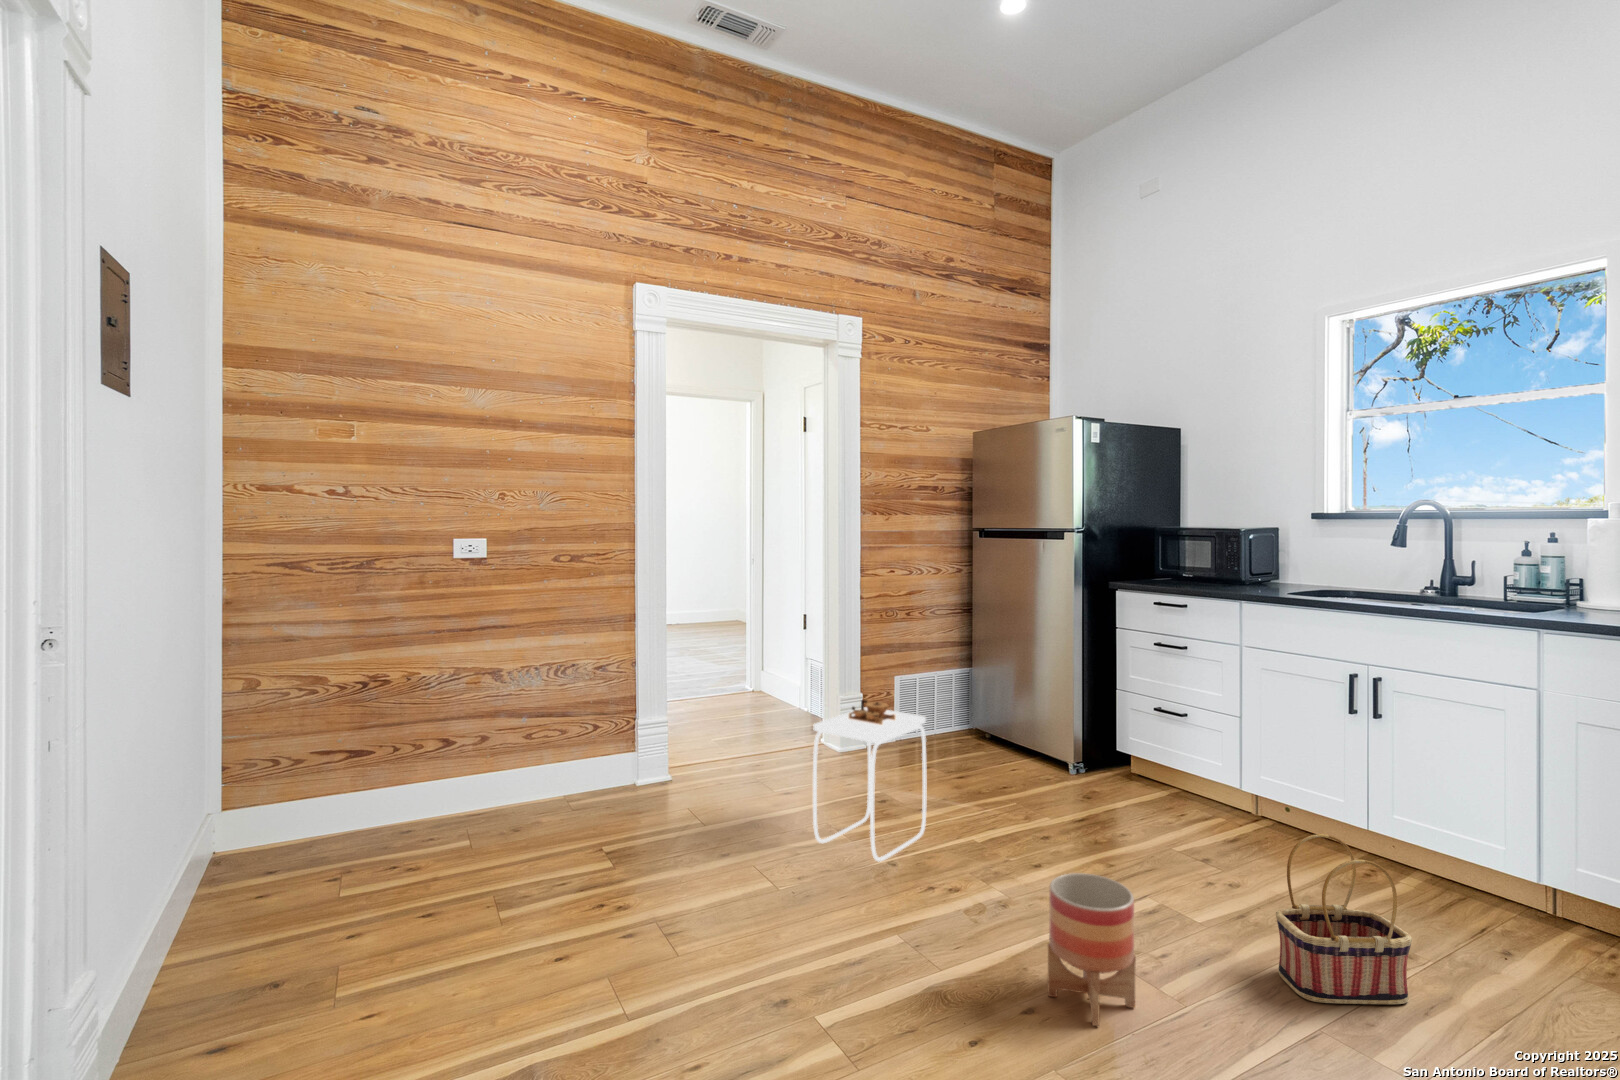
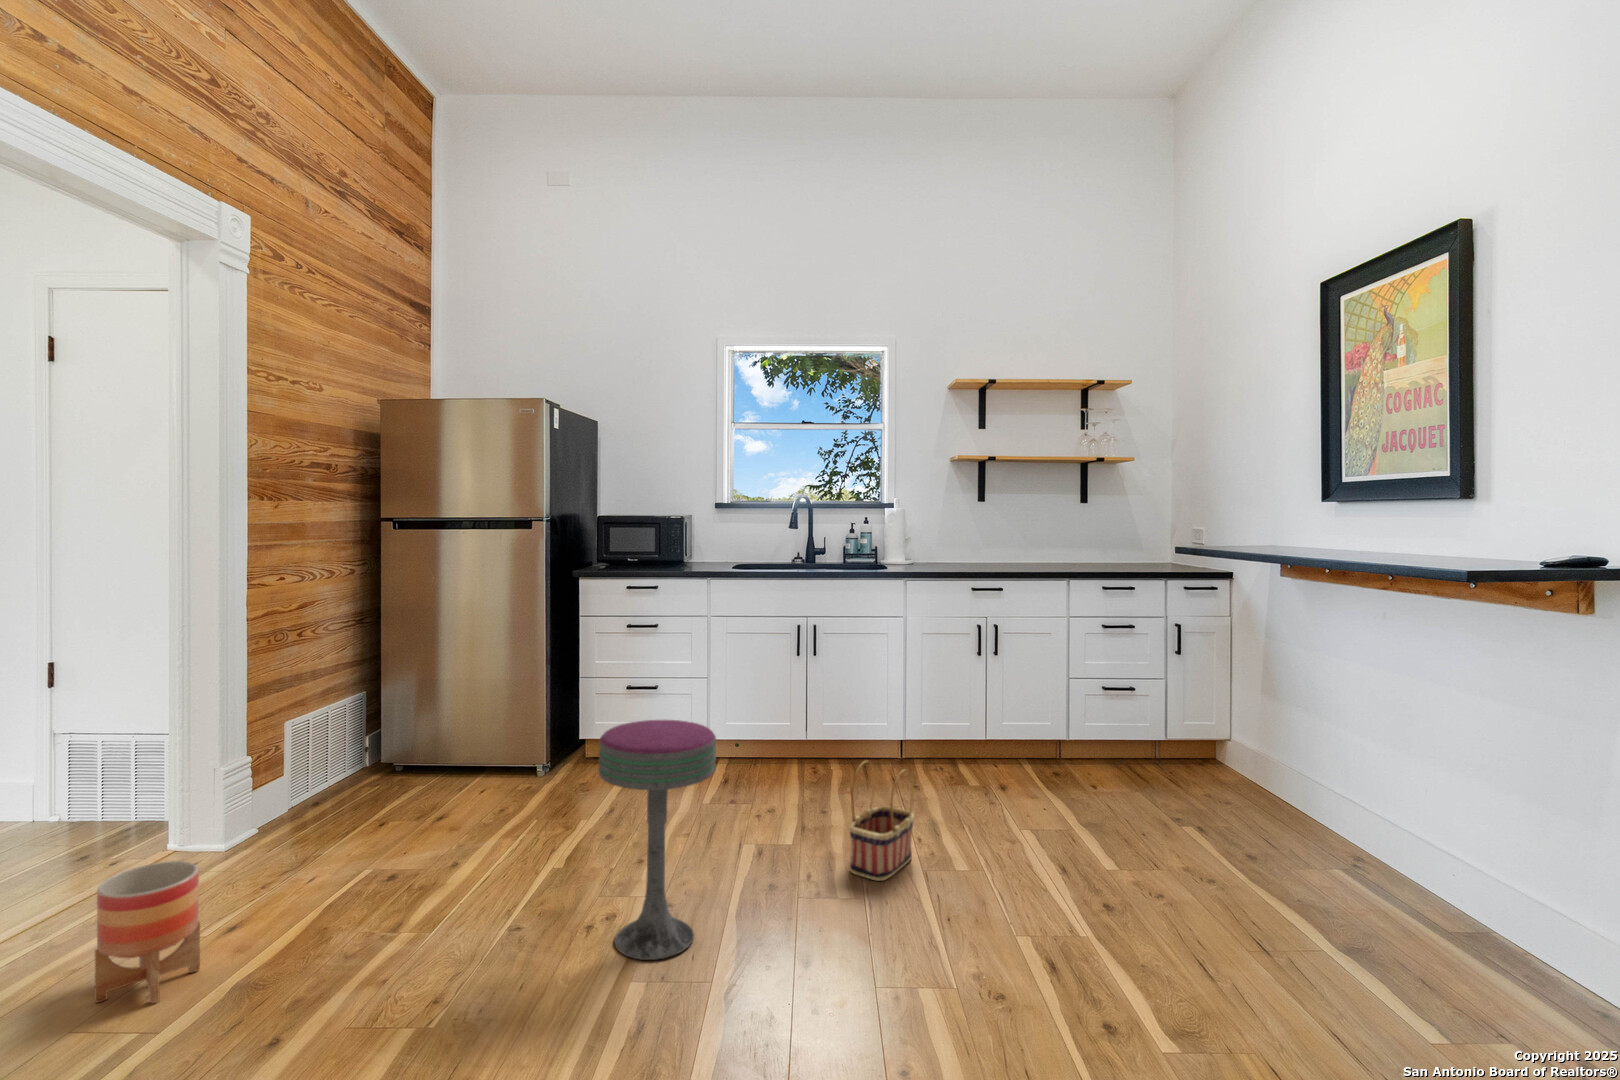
side table: present [813,700,927,862] -> none [381,750,492,960]
bar stool: none [931,706,1044,937] -> present [598,720,716,960]
planter: present [1048,873,1136,1026] -> present [94,861,200,1003]

